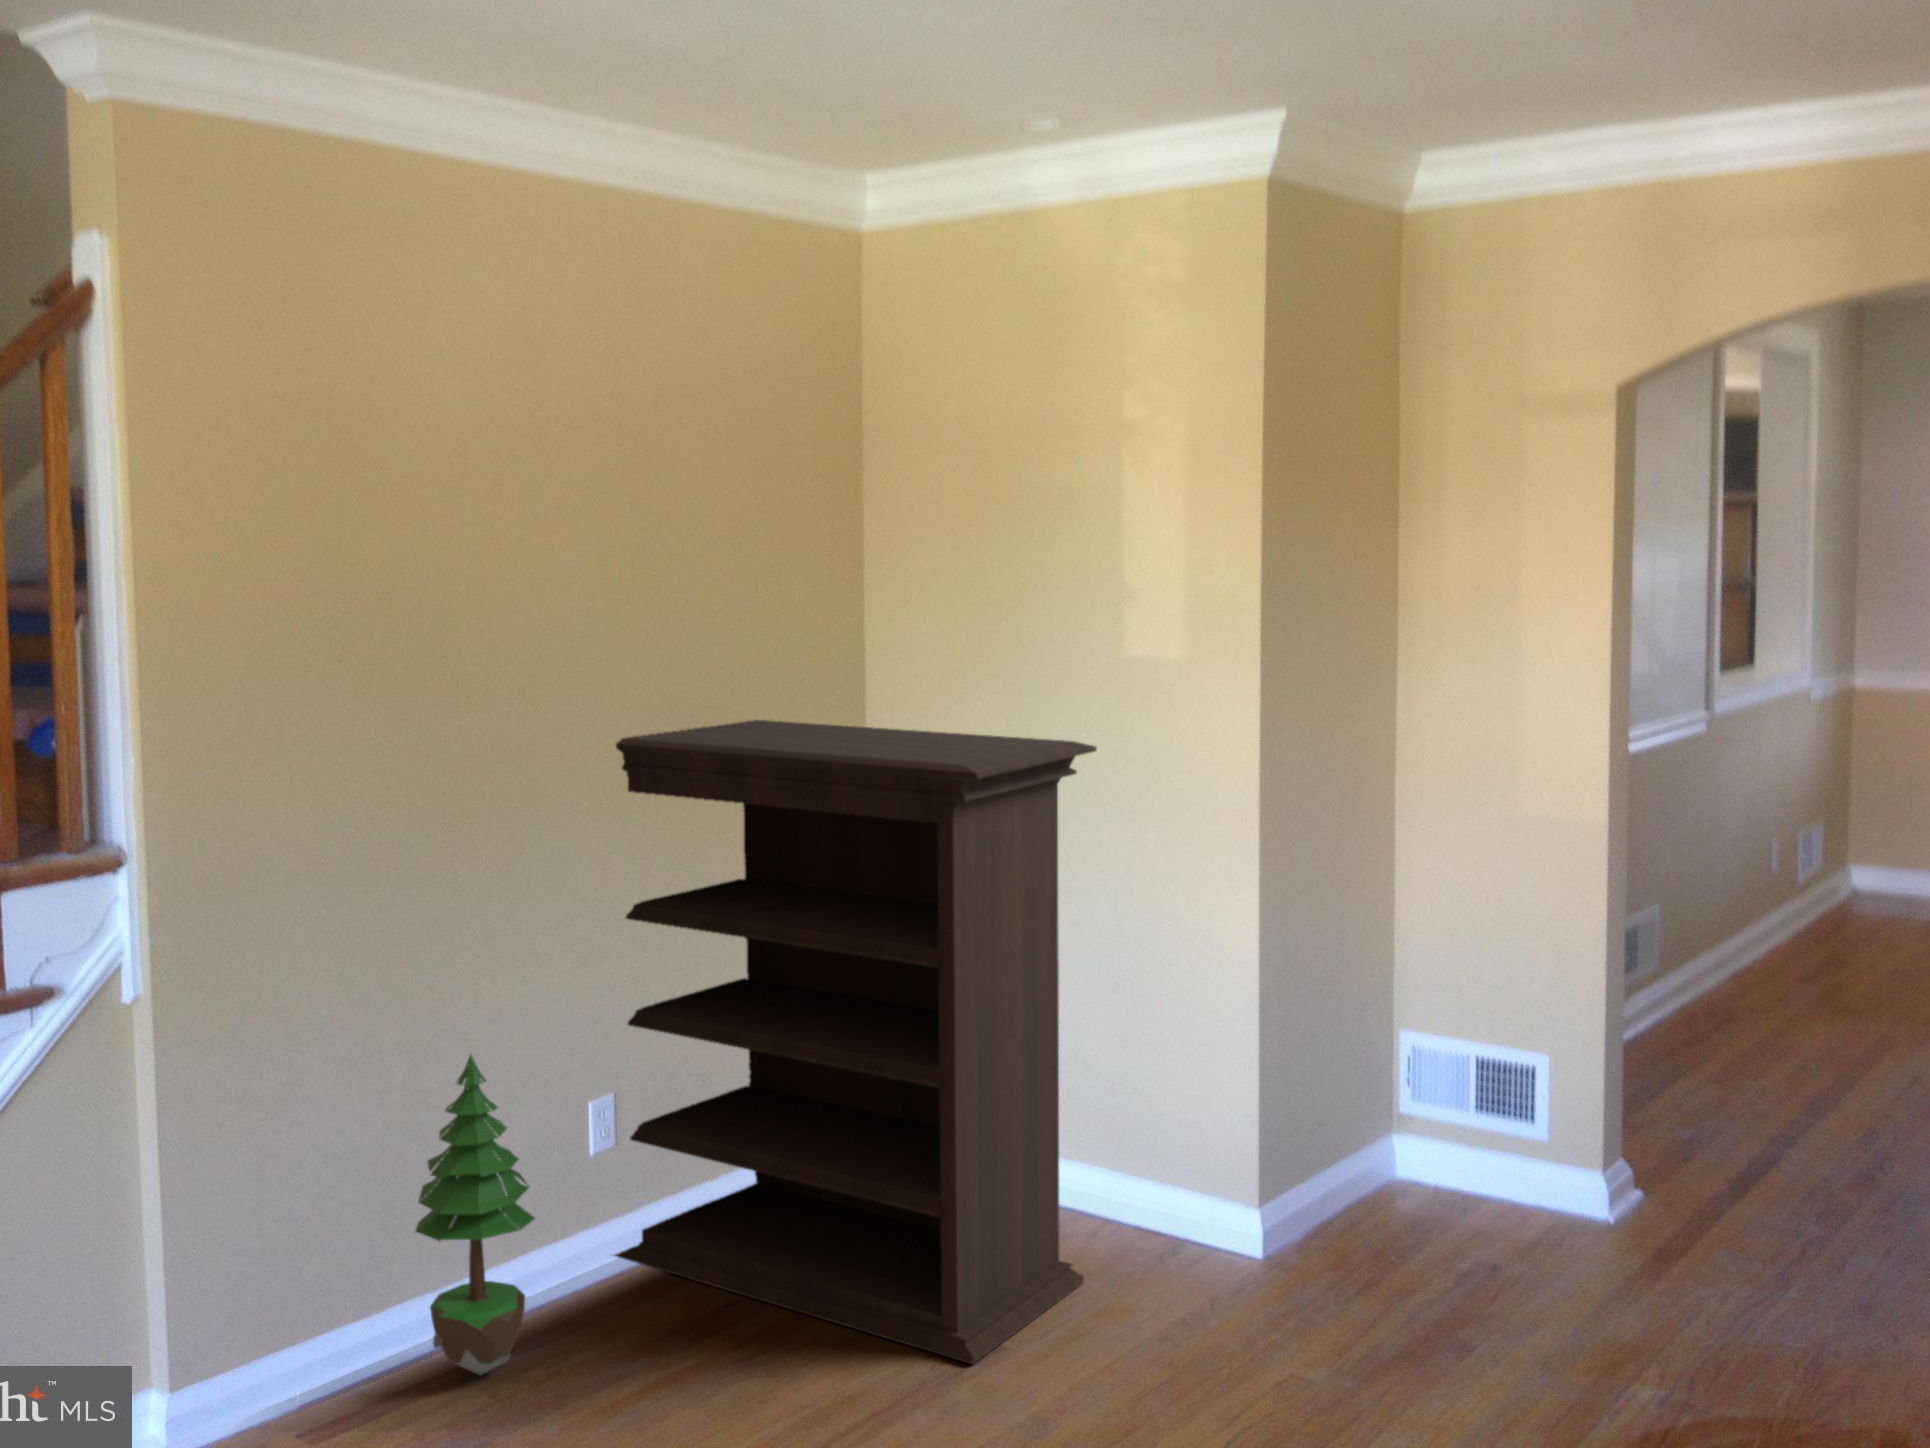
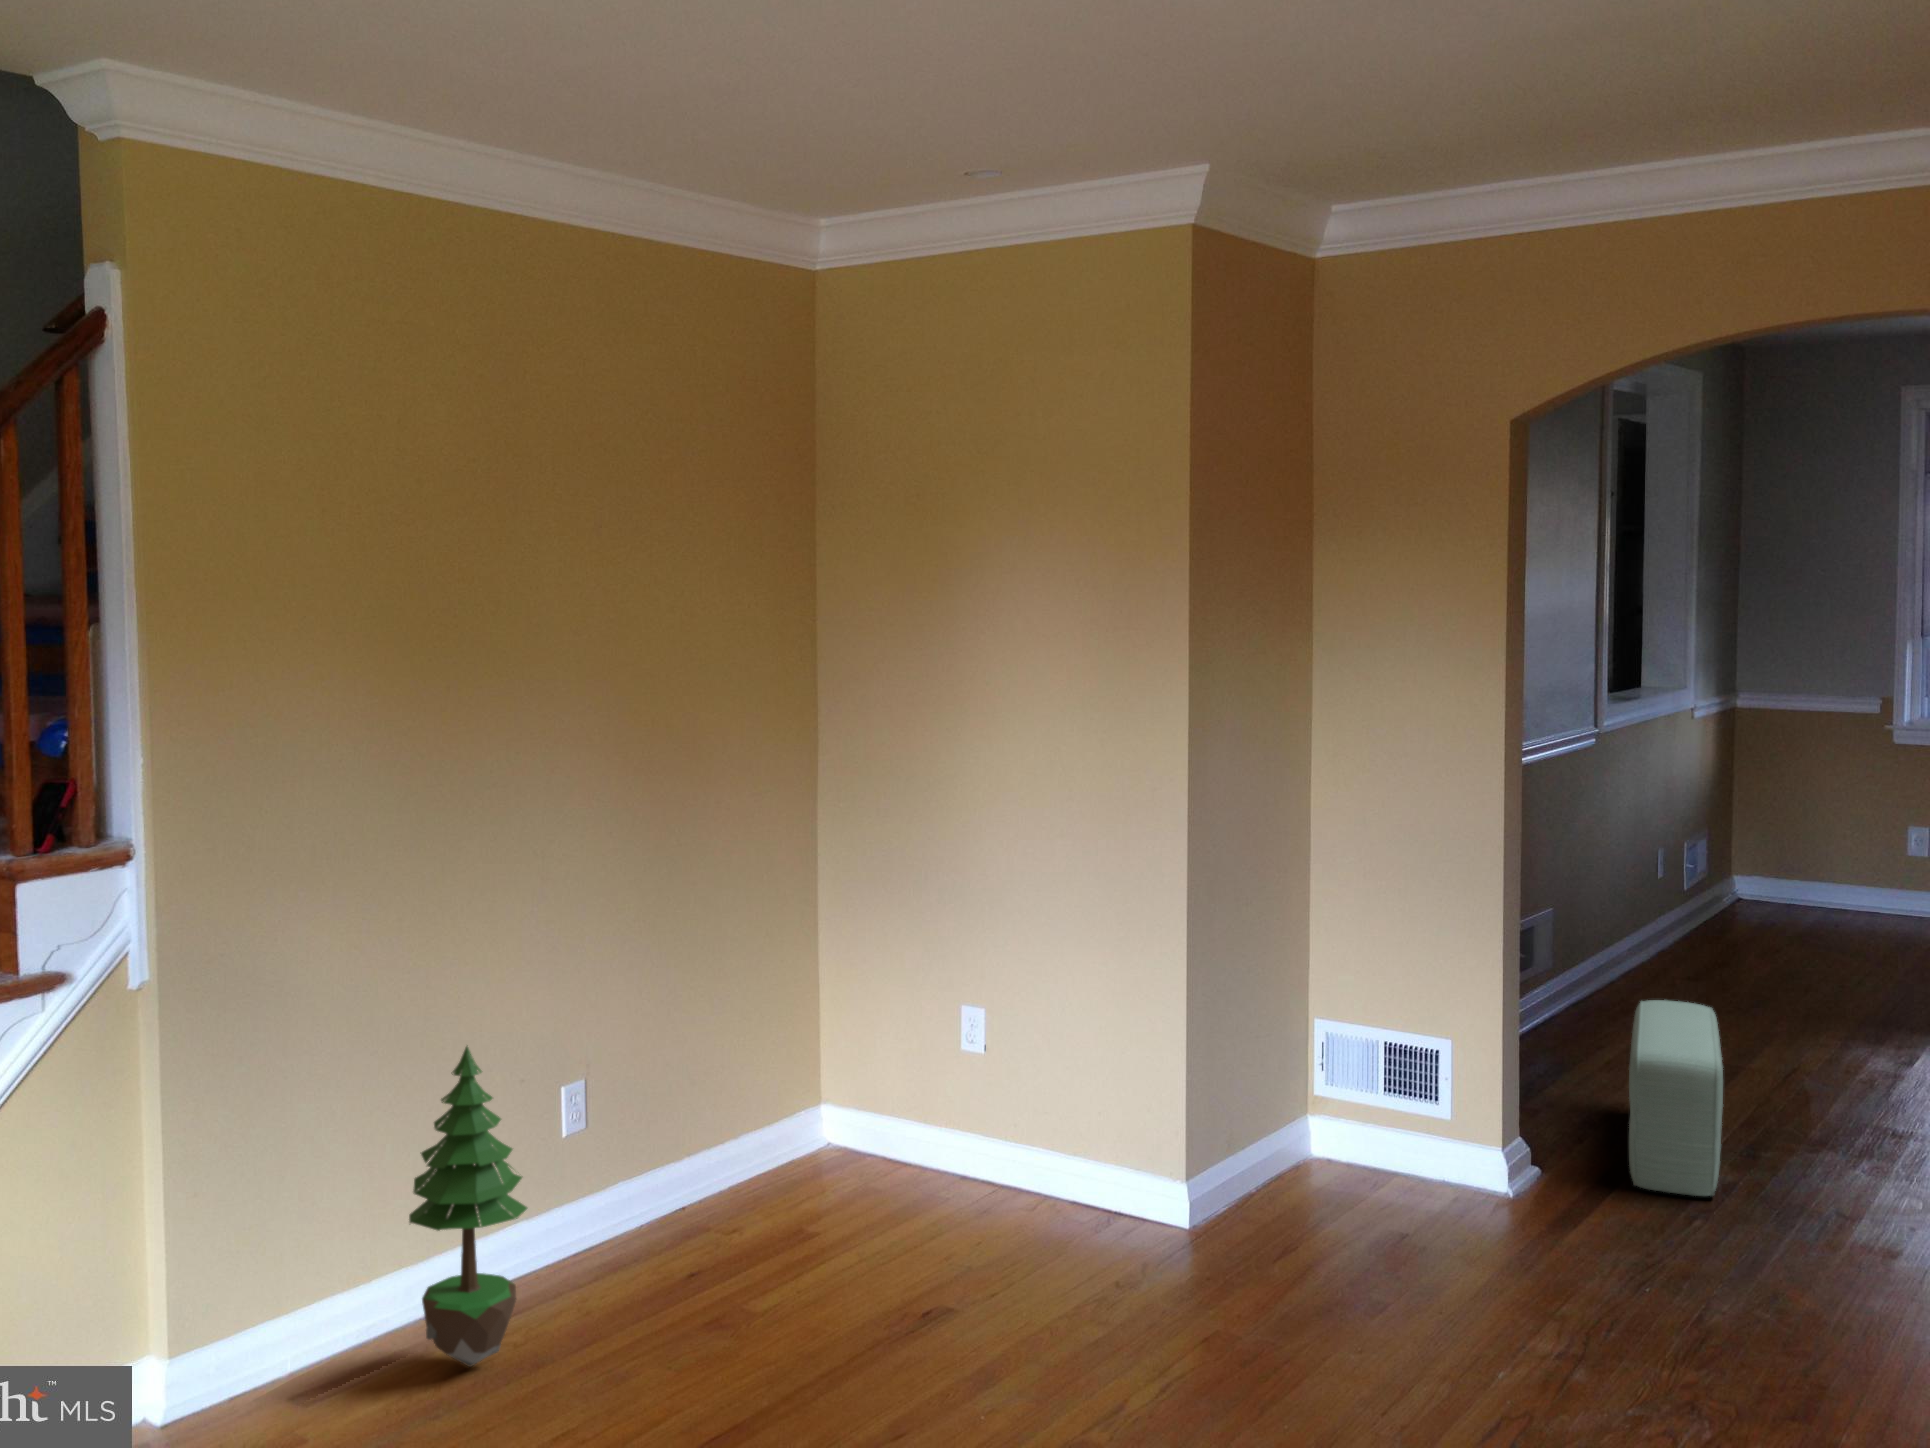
bookshelf: present [615,720,1097,1364] -> none [531,725,1058,1338]
pouf: none [1749,1011,1863,1232] -> present [1629,1000,1723,1196]

